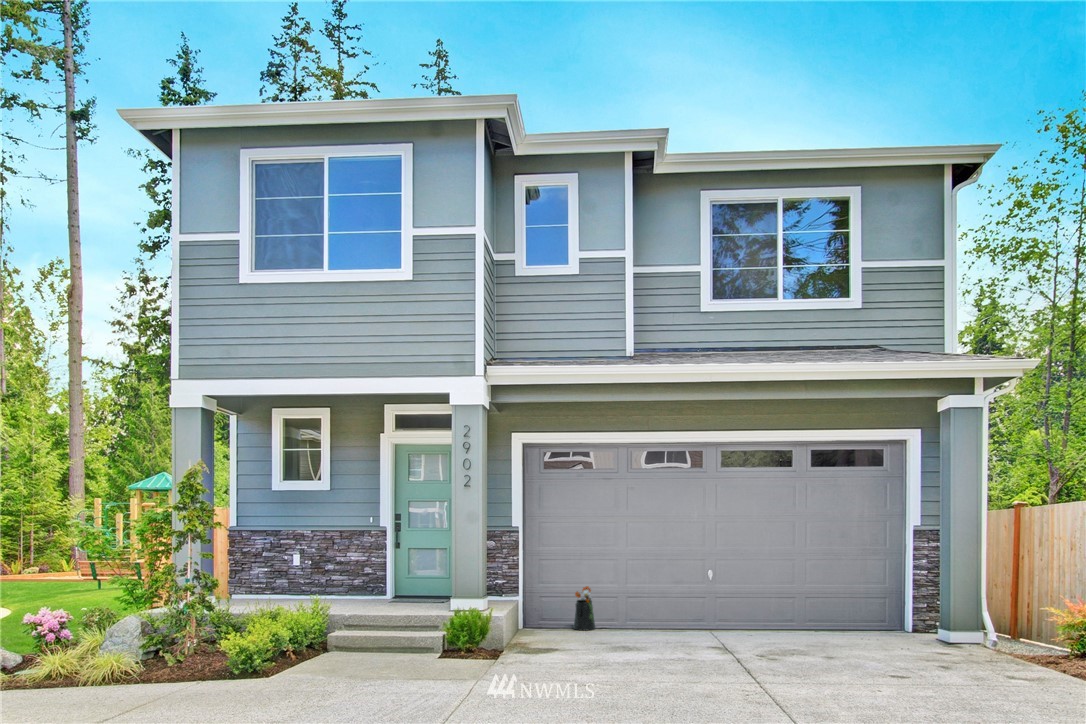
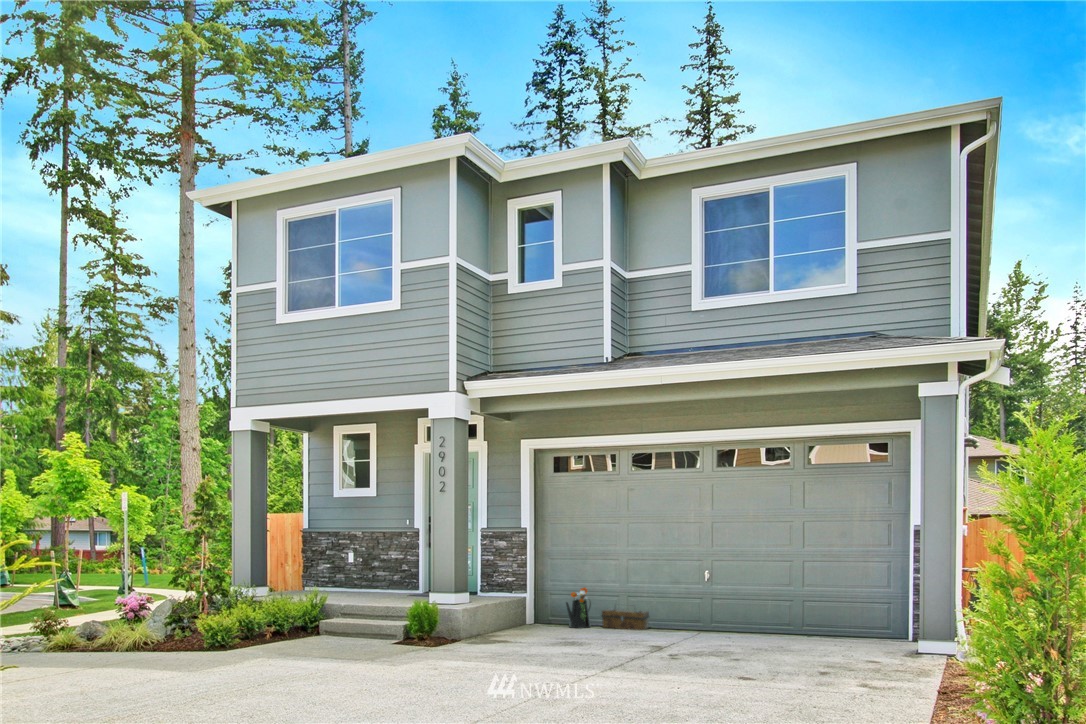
toolbox: none [608,602,657,629] -> present [601,605,649,630]

